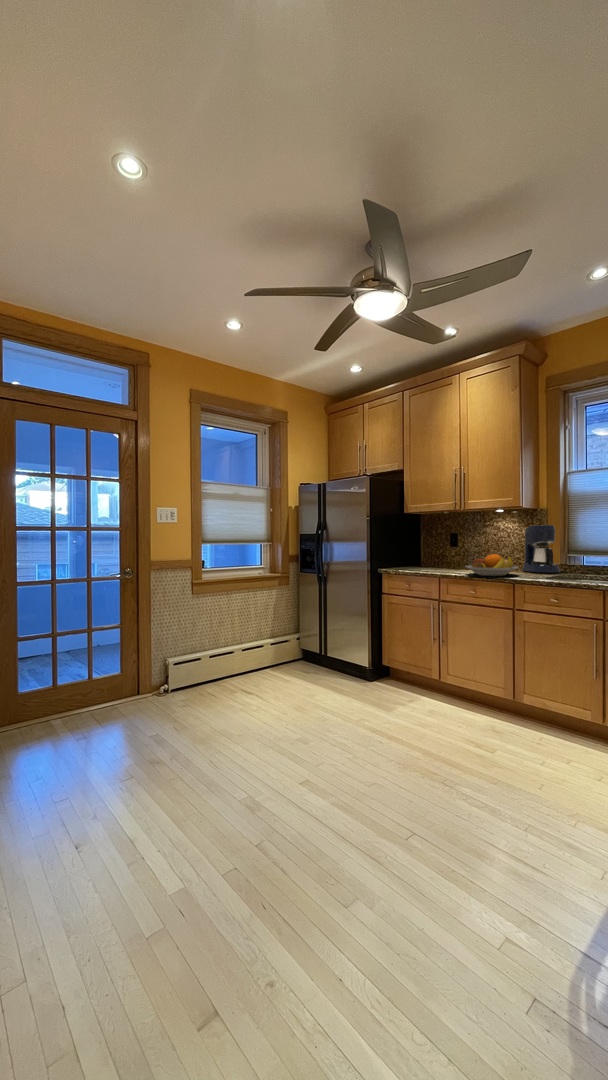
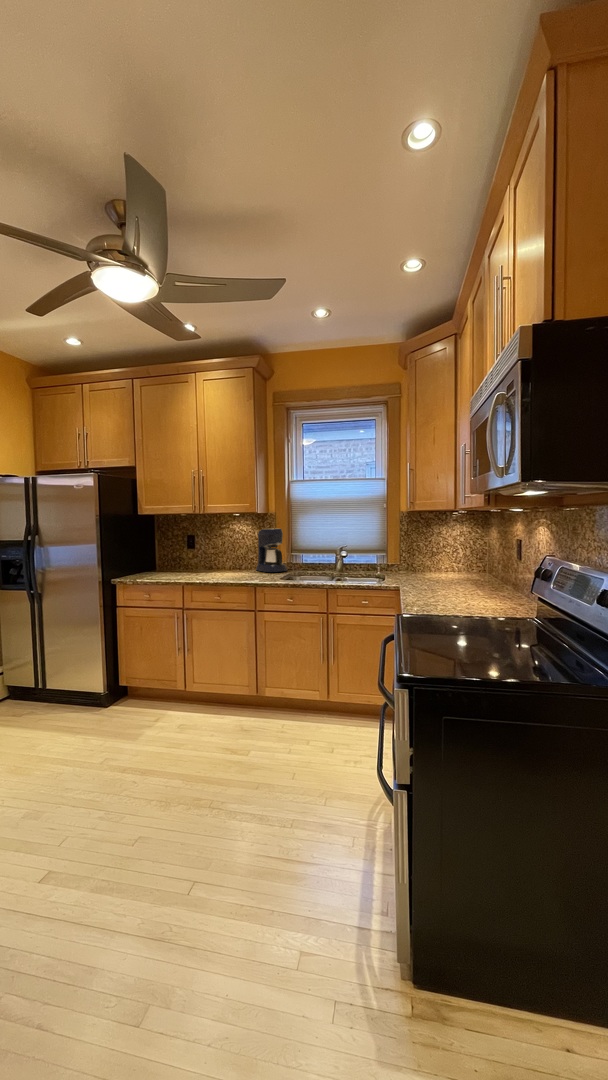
fruit bowl: present [465,554,518,576] -> none [208,559,257,581]

